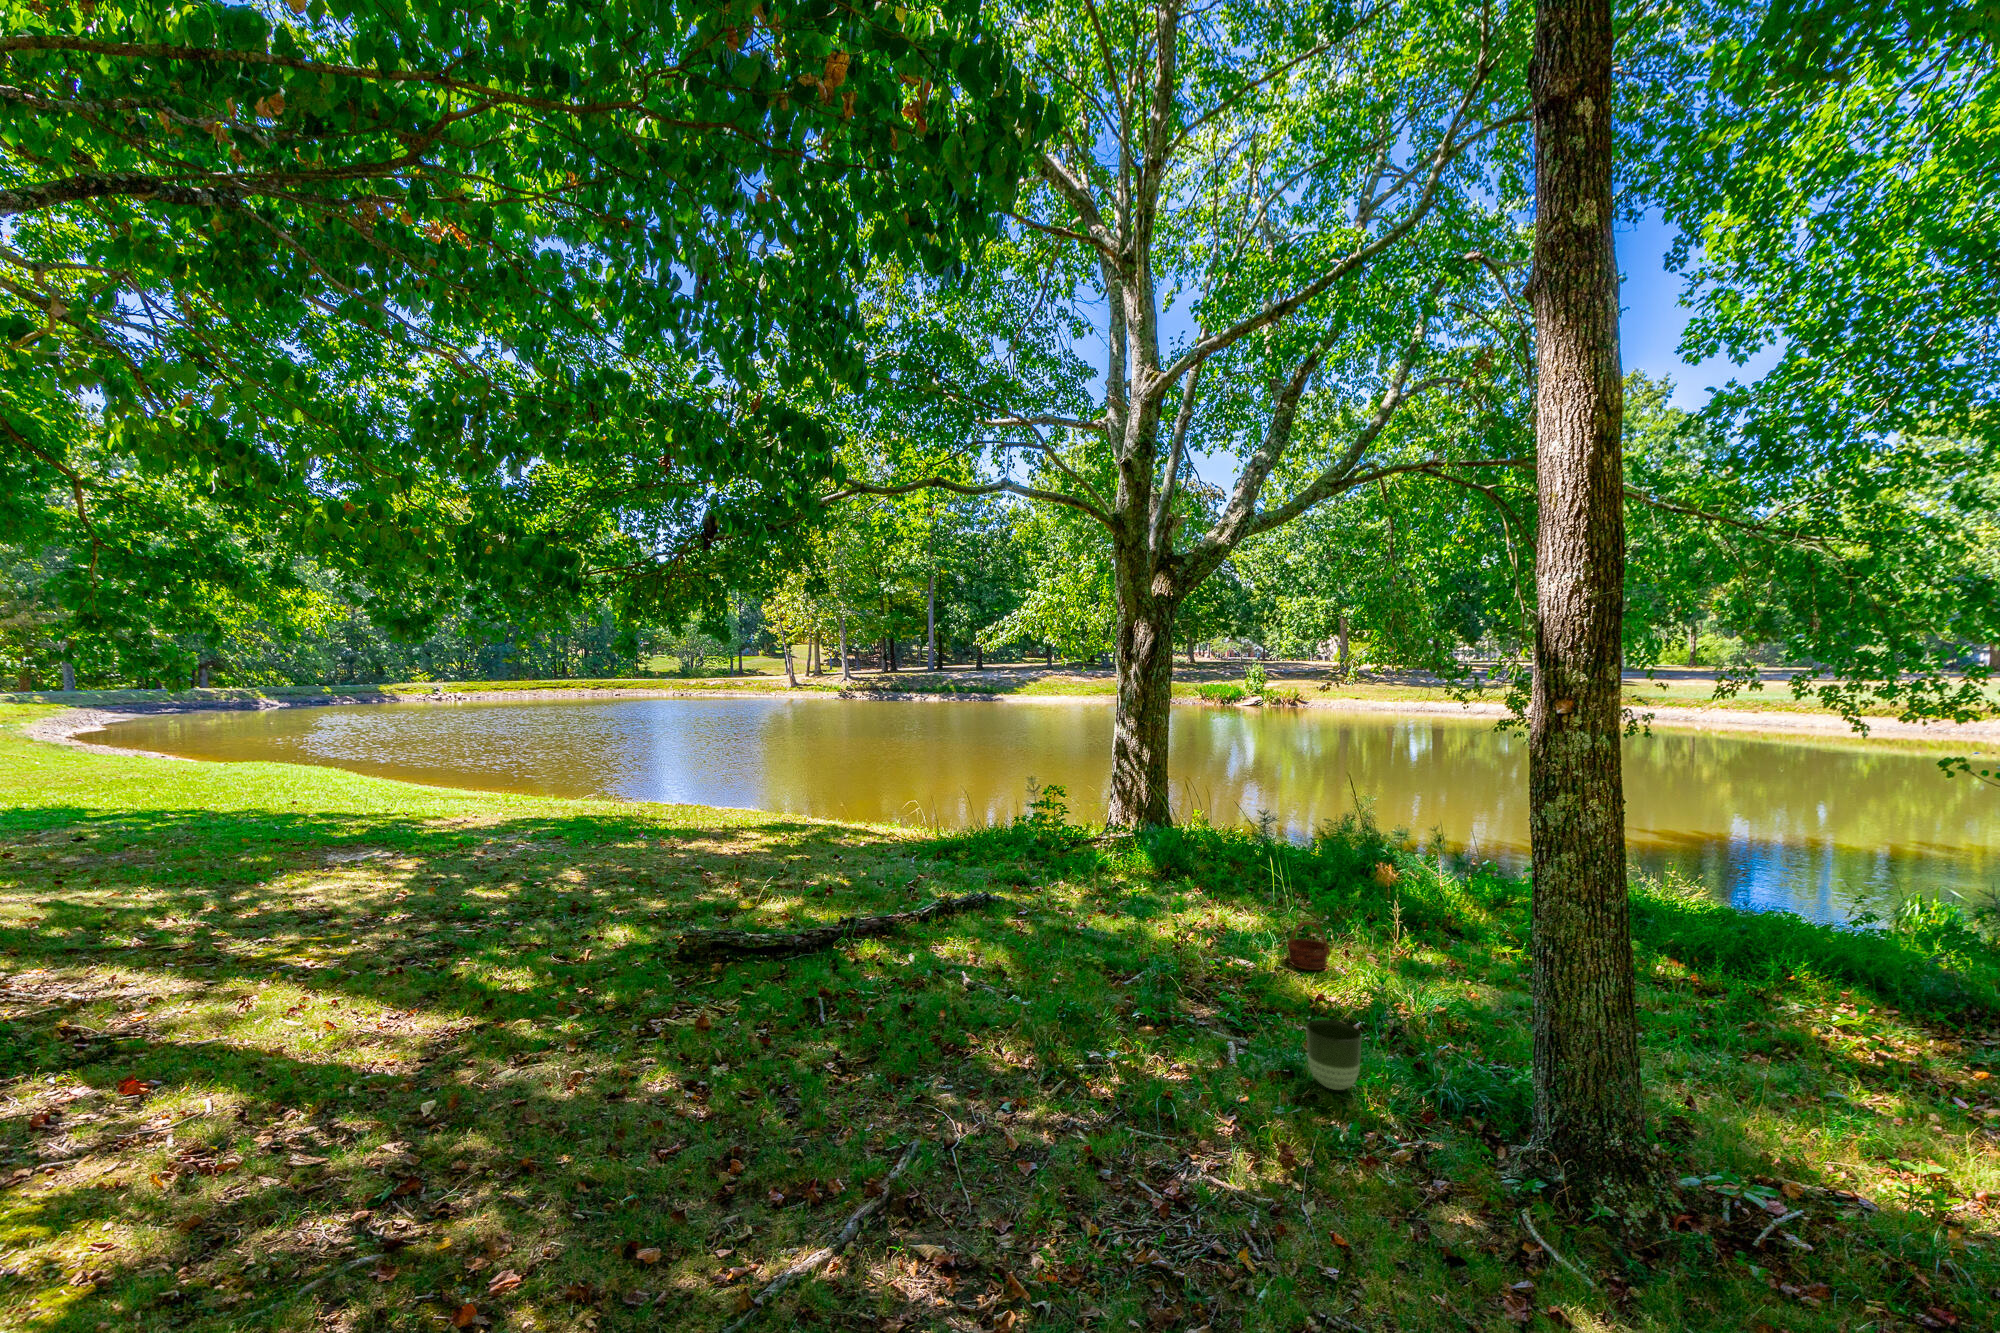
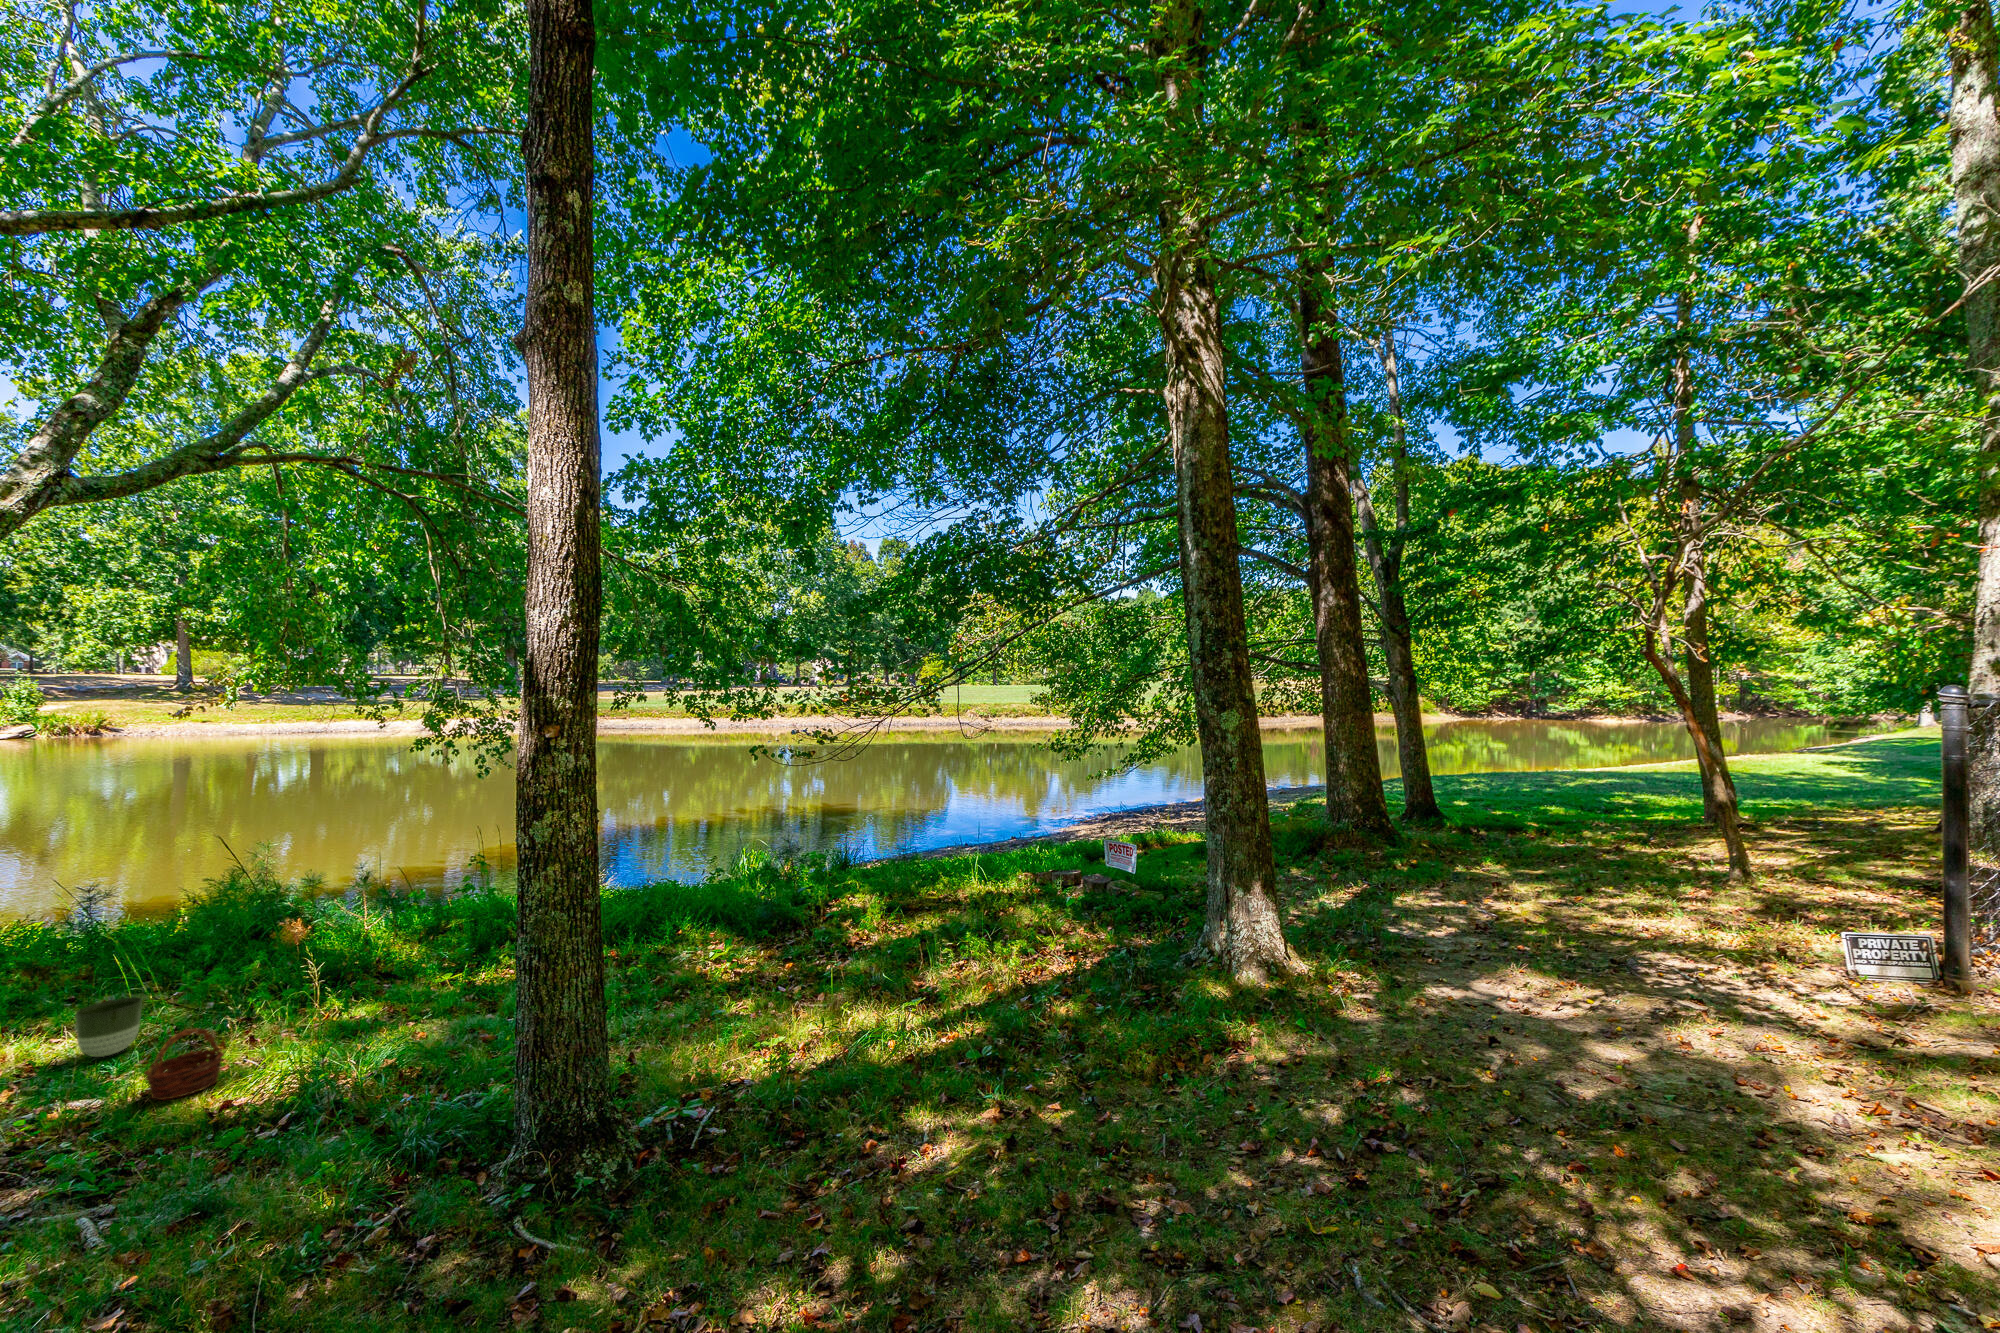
planter: present [1306,1019,1361,1090] -> present [76,997,142,1057]

